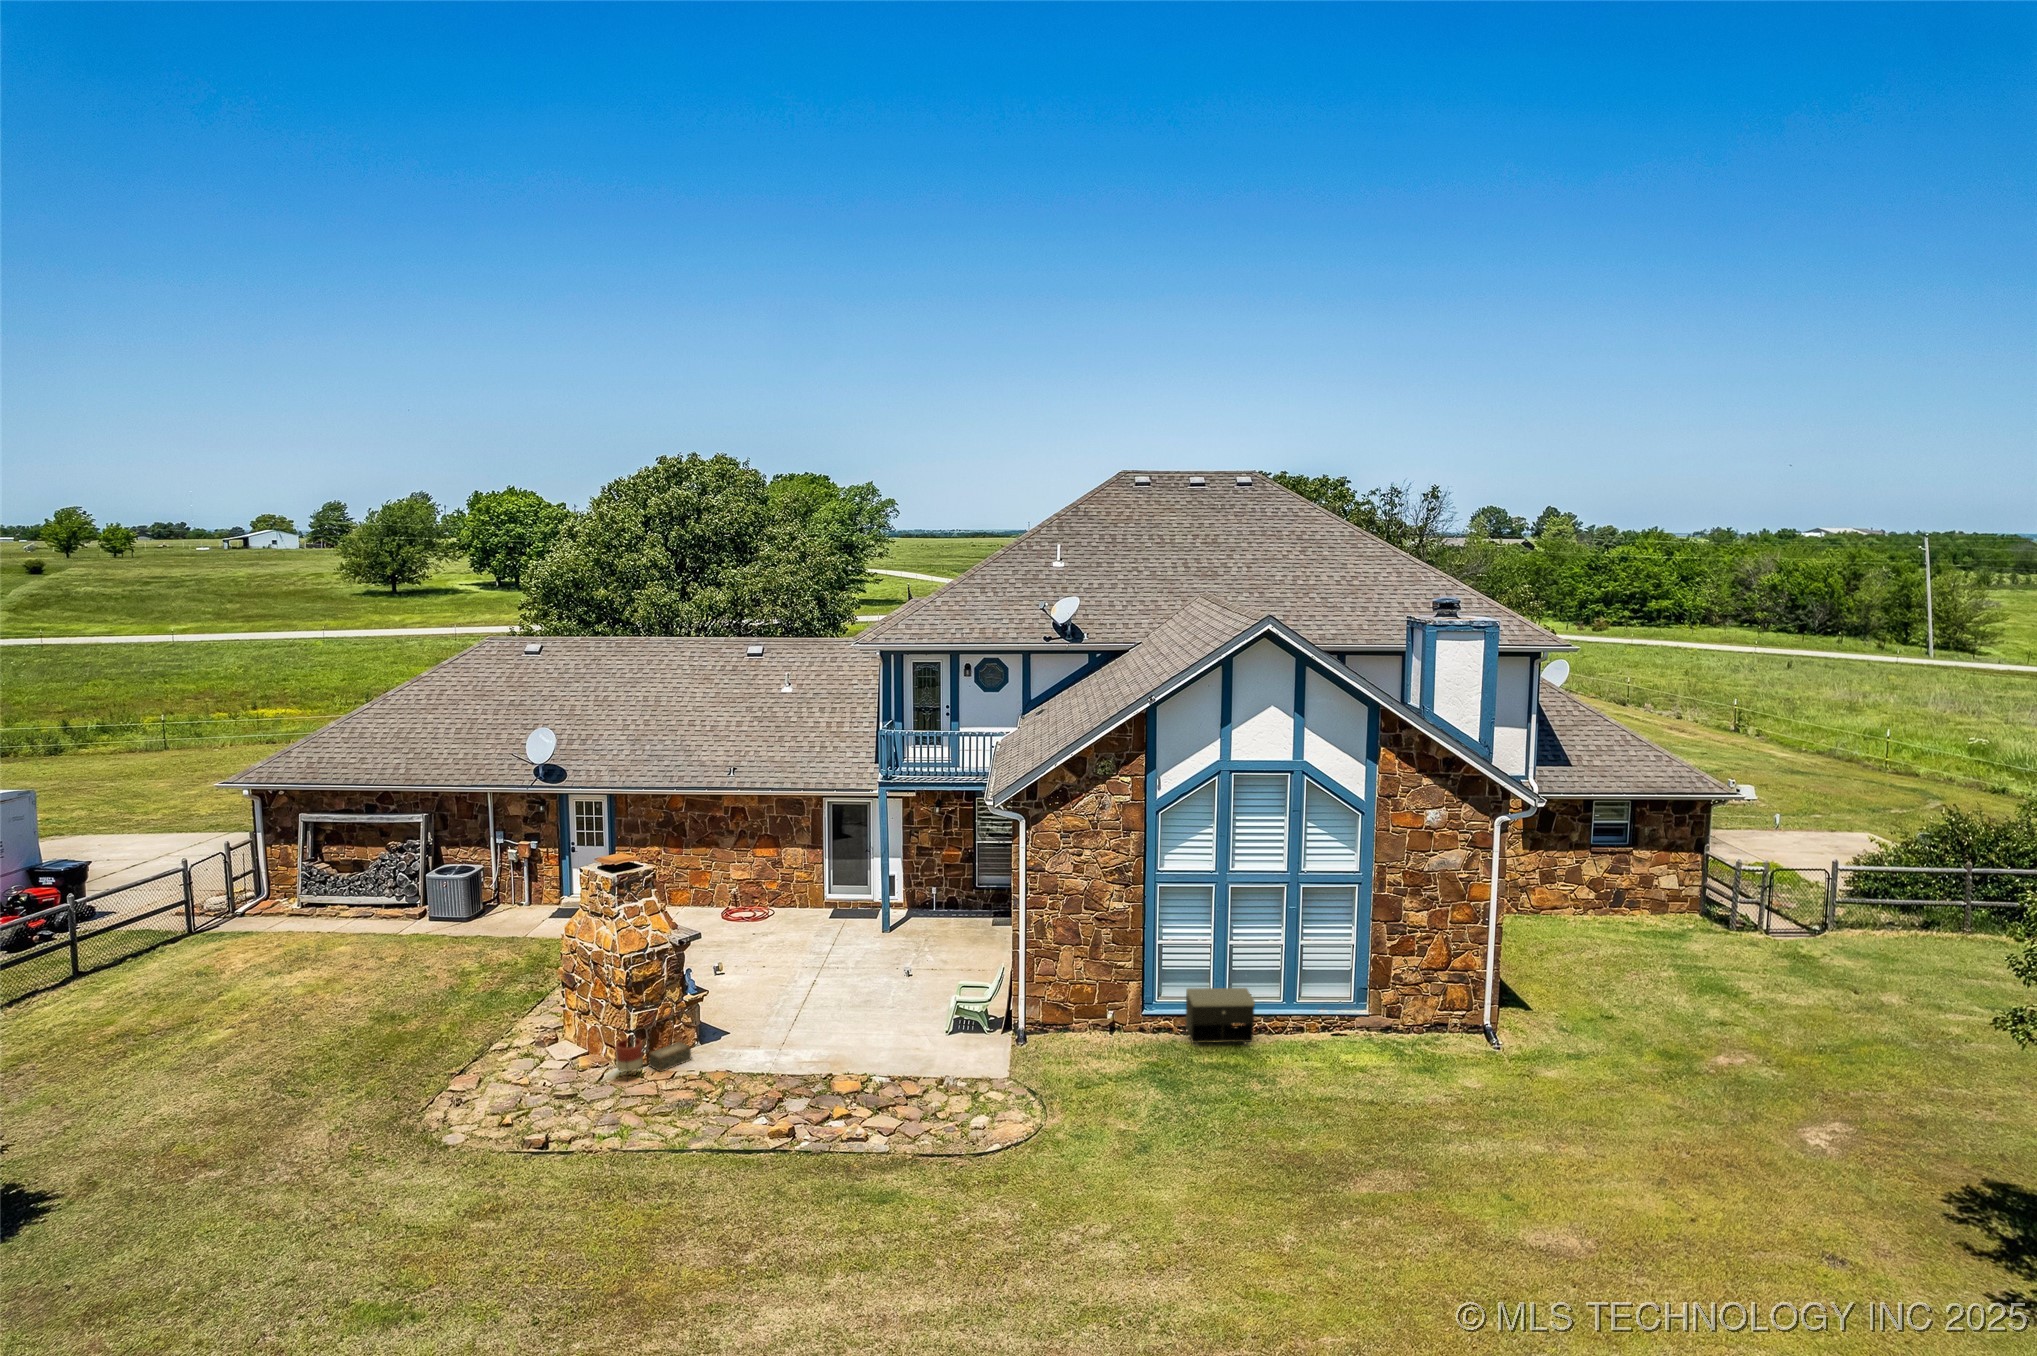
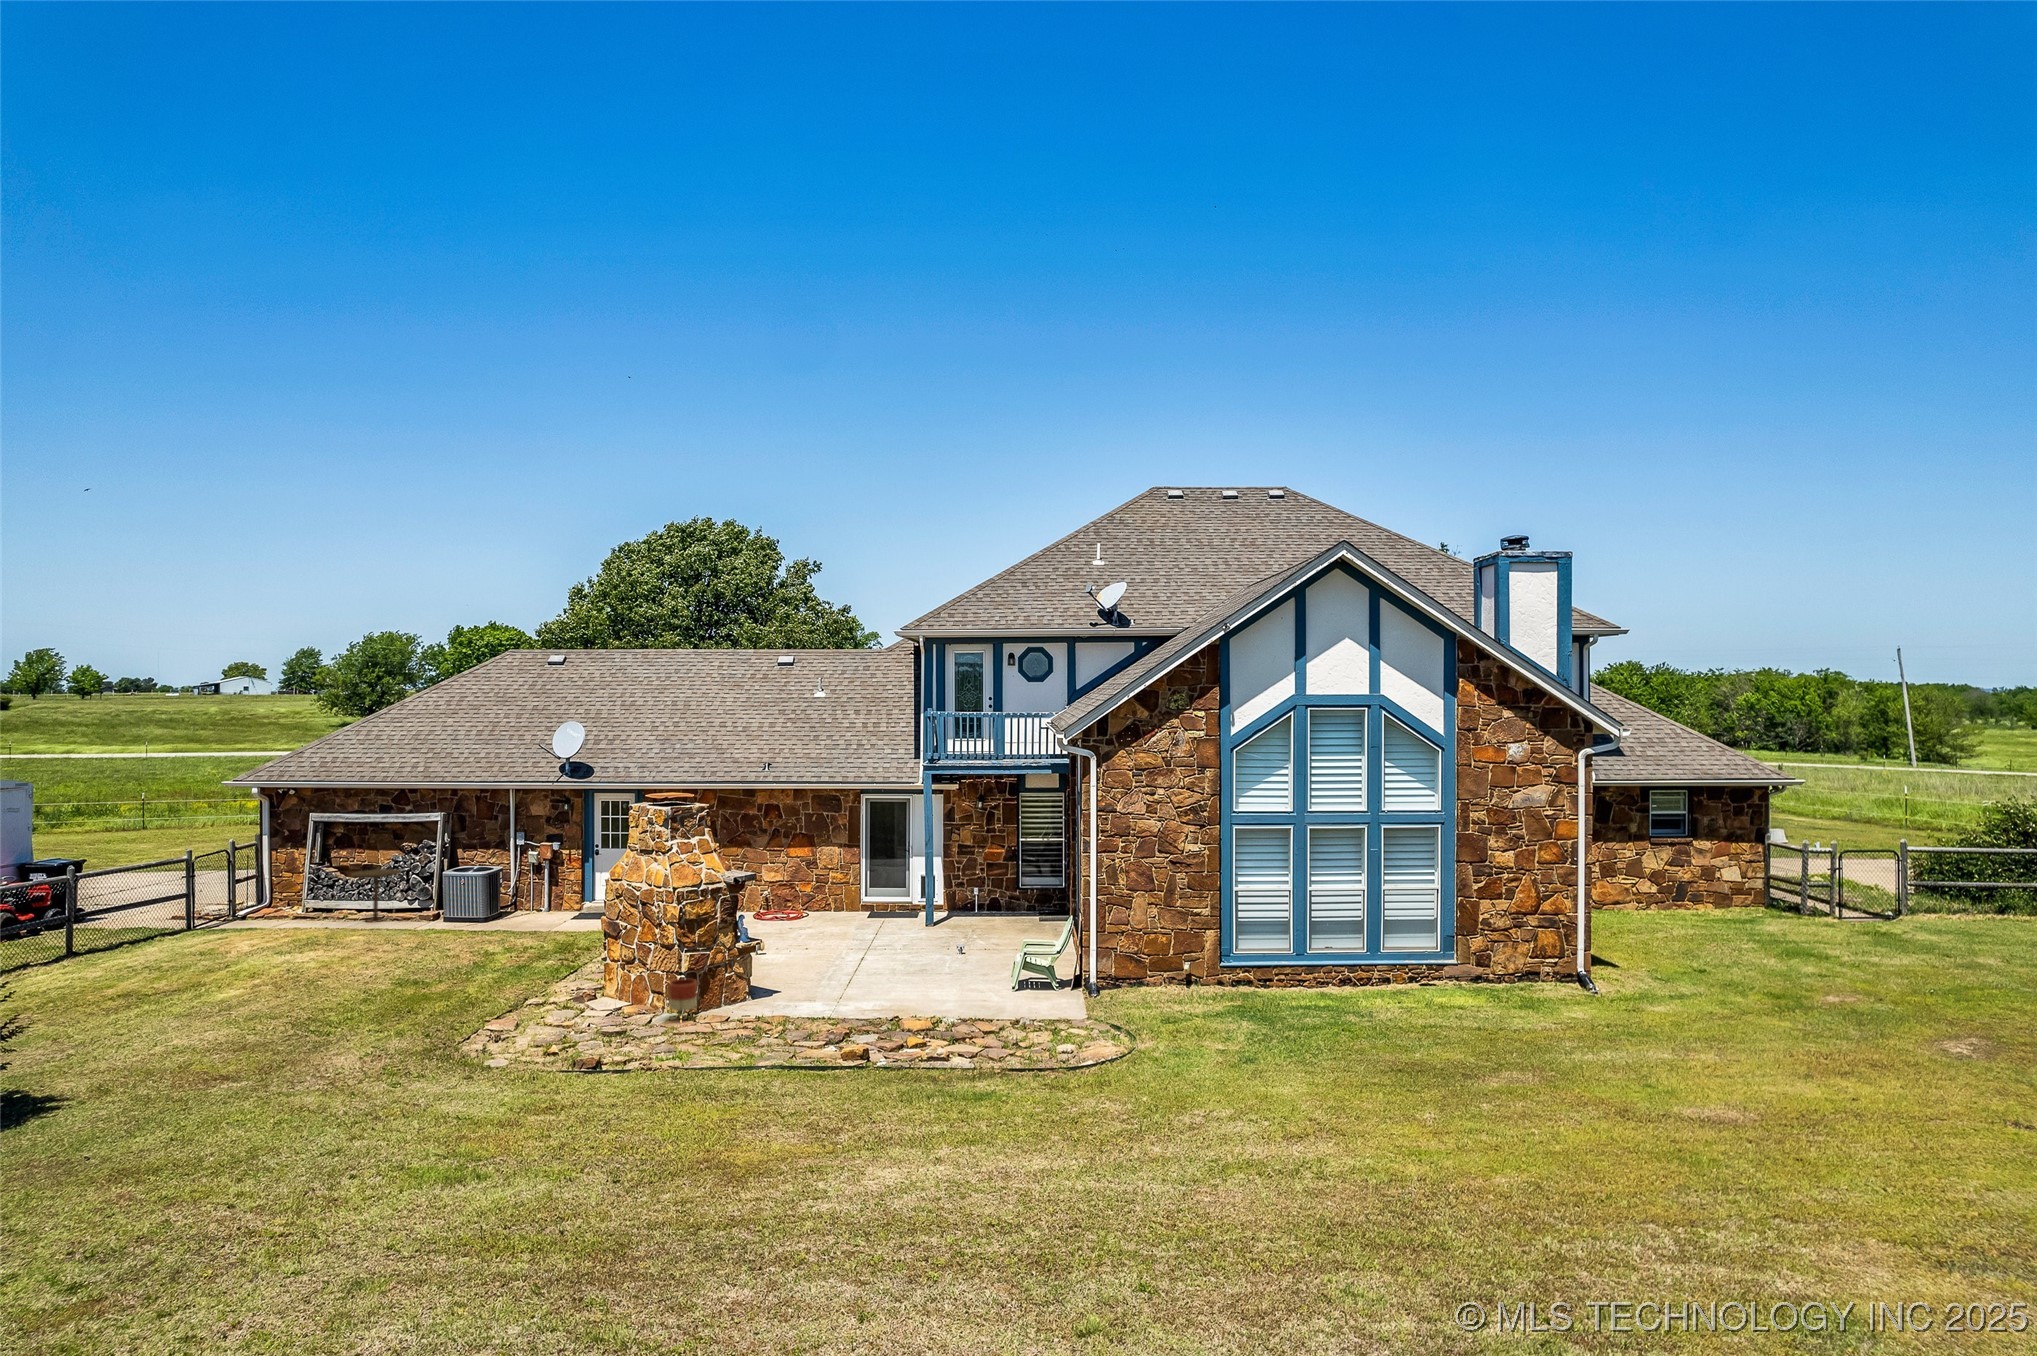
pedestal table: none [340,868,389,920] -> present [351,869,401,922]
storage bench: present [1185,988,1255,1045] -> none [1266,936,1341,994]
woven basket: present [649,1042,691,1072] -> none [702,989,746,1016]

